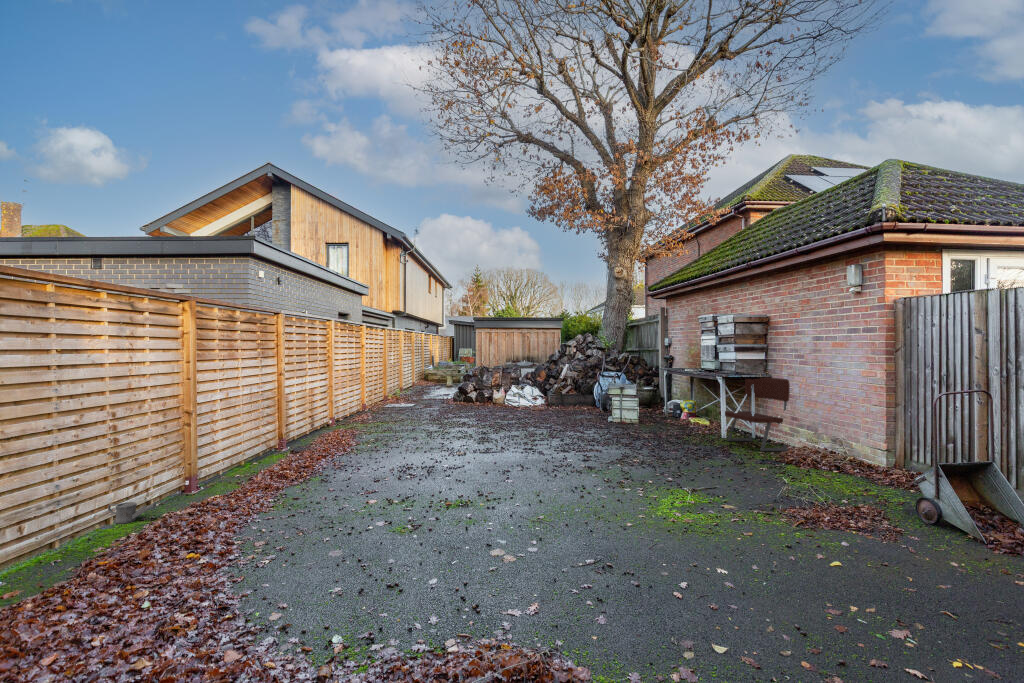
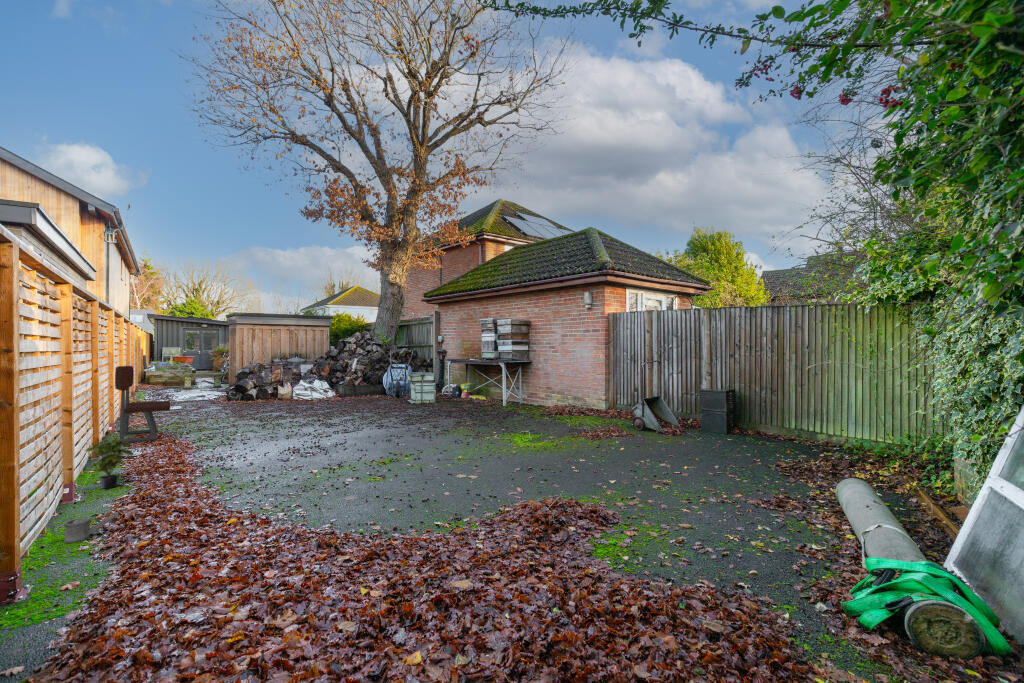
bench: present [719,377,790,451] -> present [115,366,170,442]
potted plant: none [209,428,253,475] -> present [85,436,133,488]

